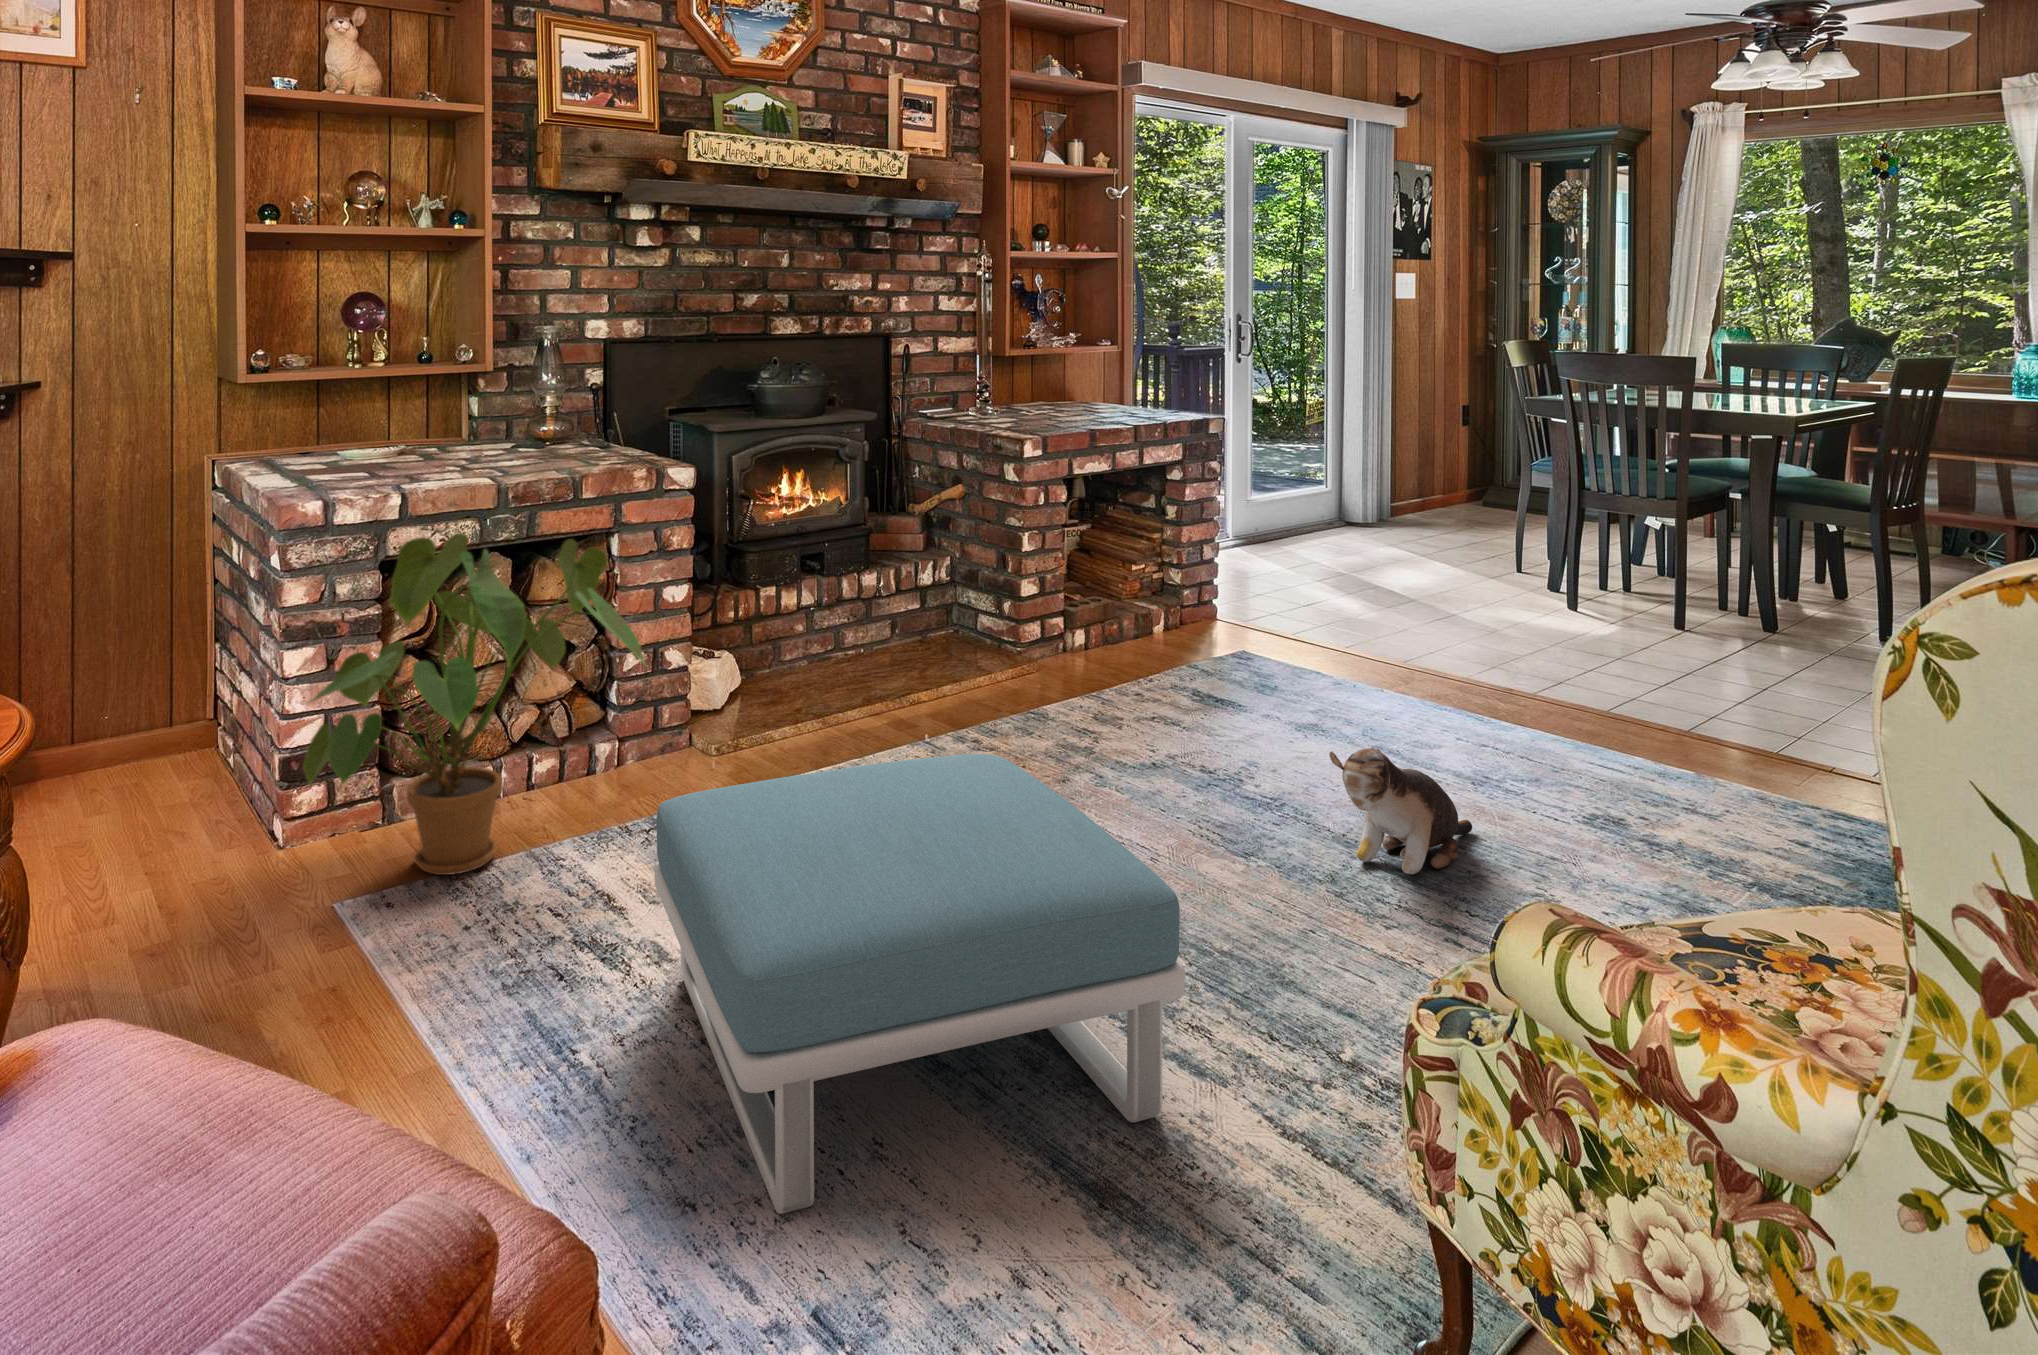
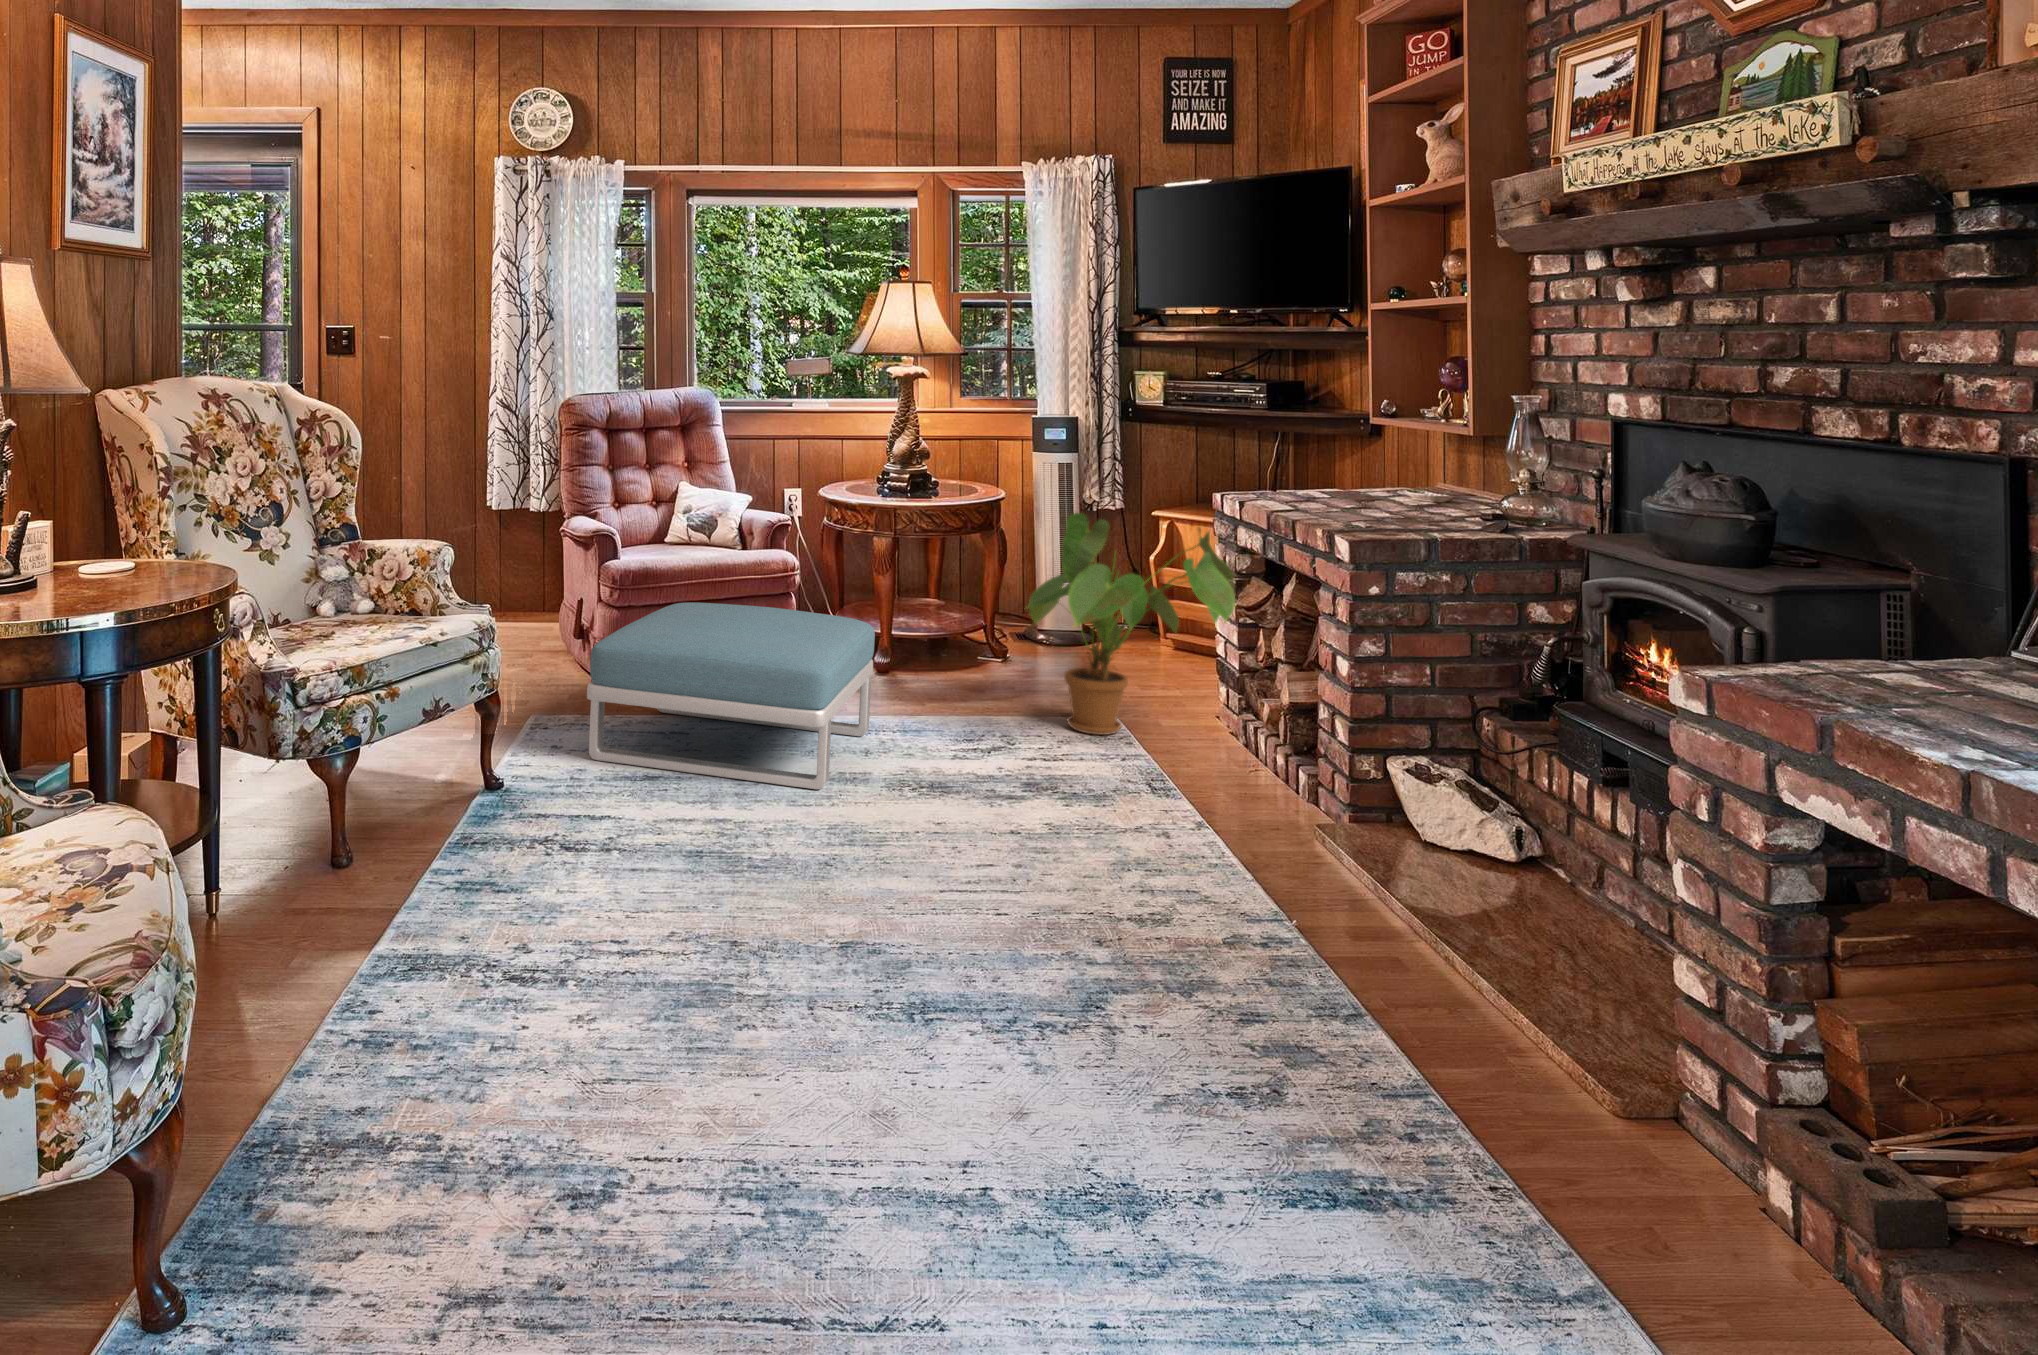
plush toy: present [1329,748,1472,874] -> none [626,769,713,990]

